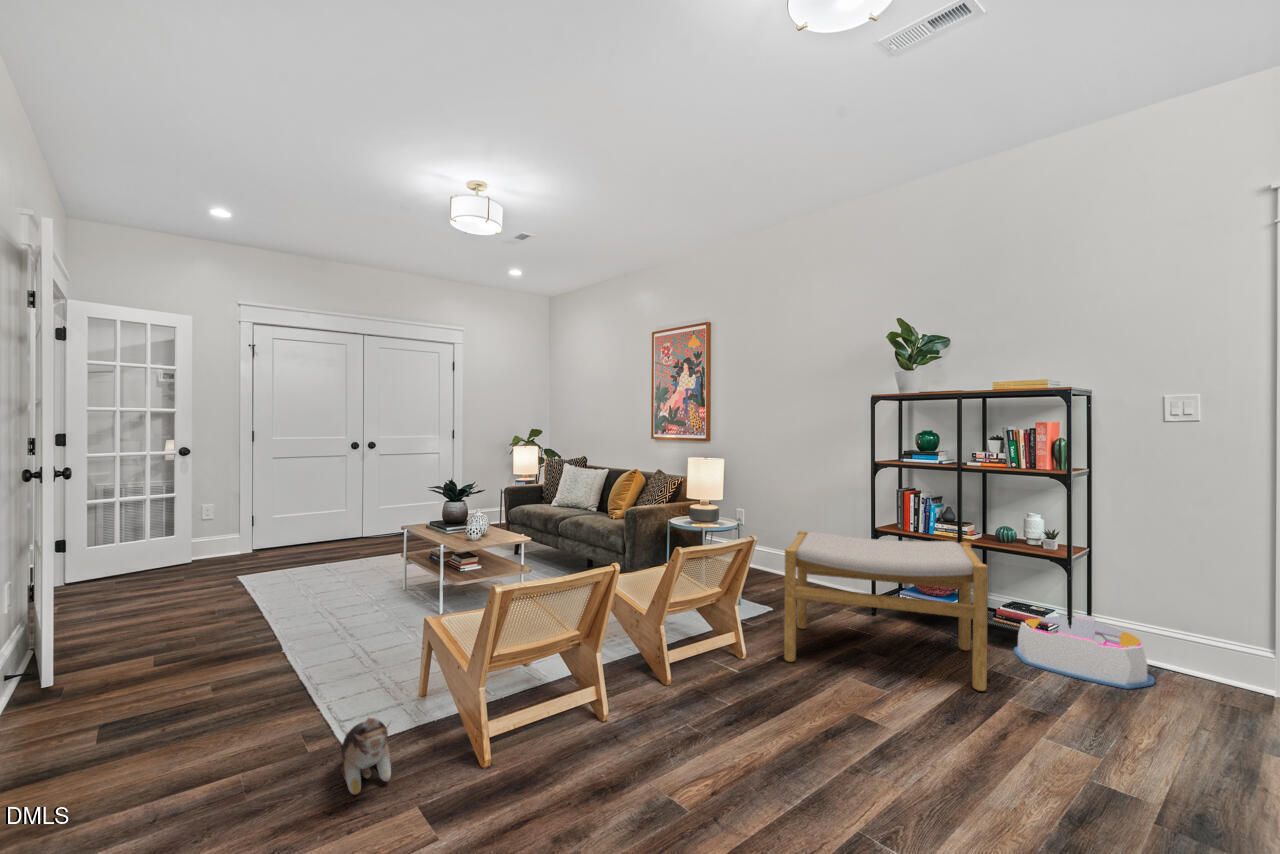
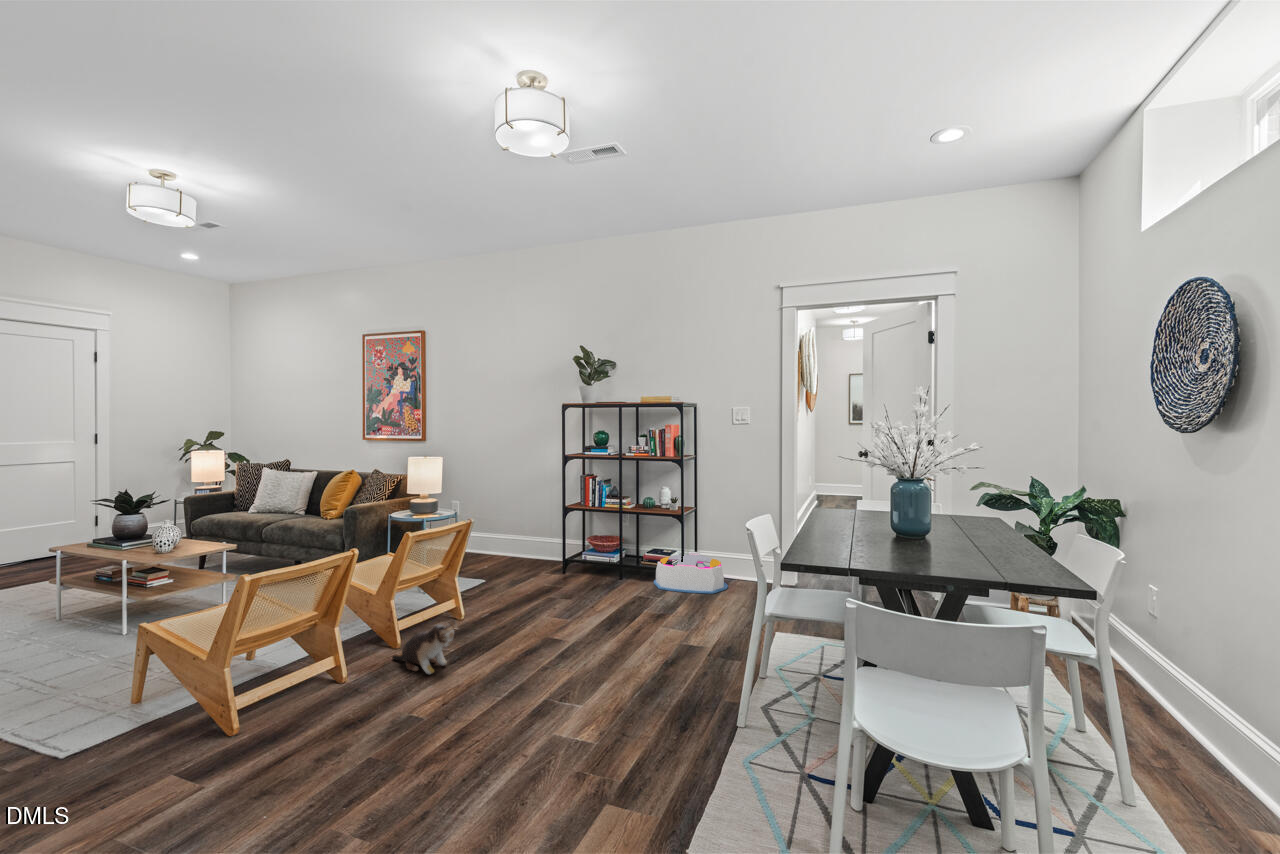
footstool: present [784,531,988,691] -> none [495,510,634,615]
plush toy: present [340,718,391,795] -> present [392,621,459,674]

